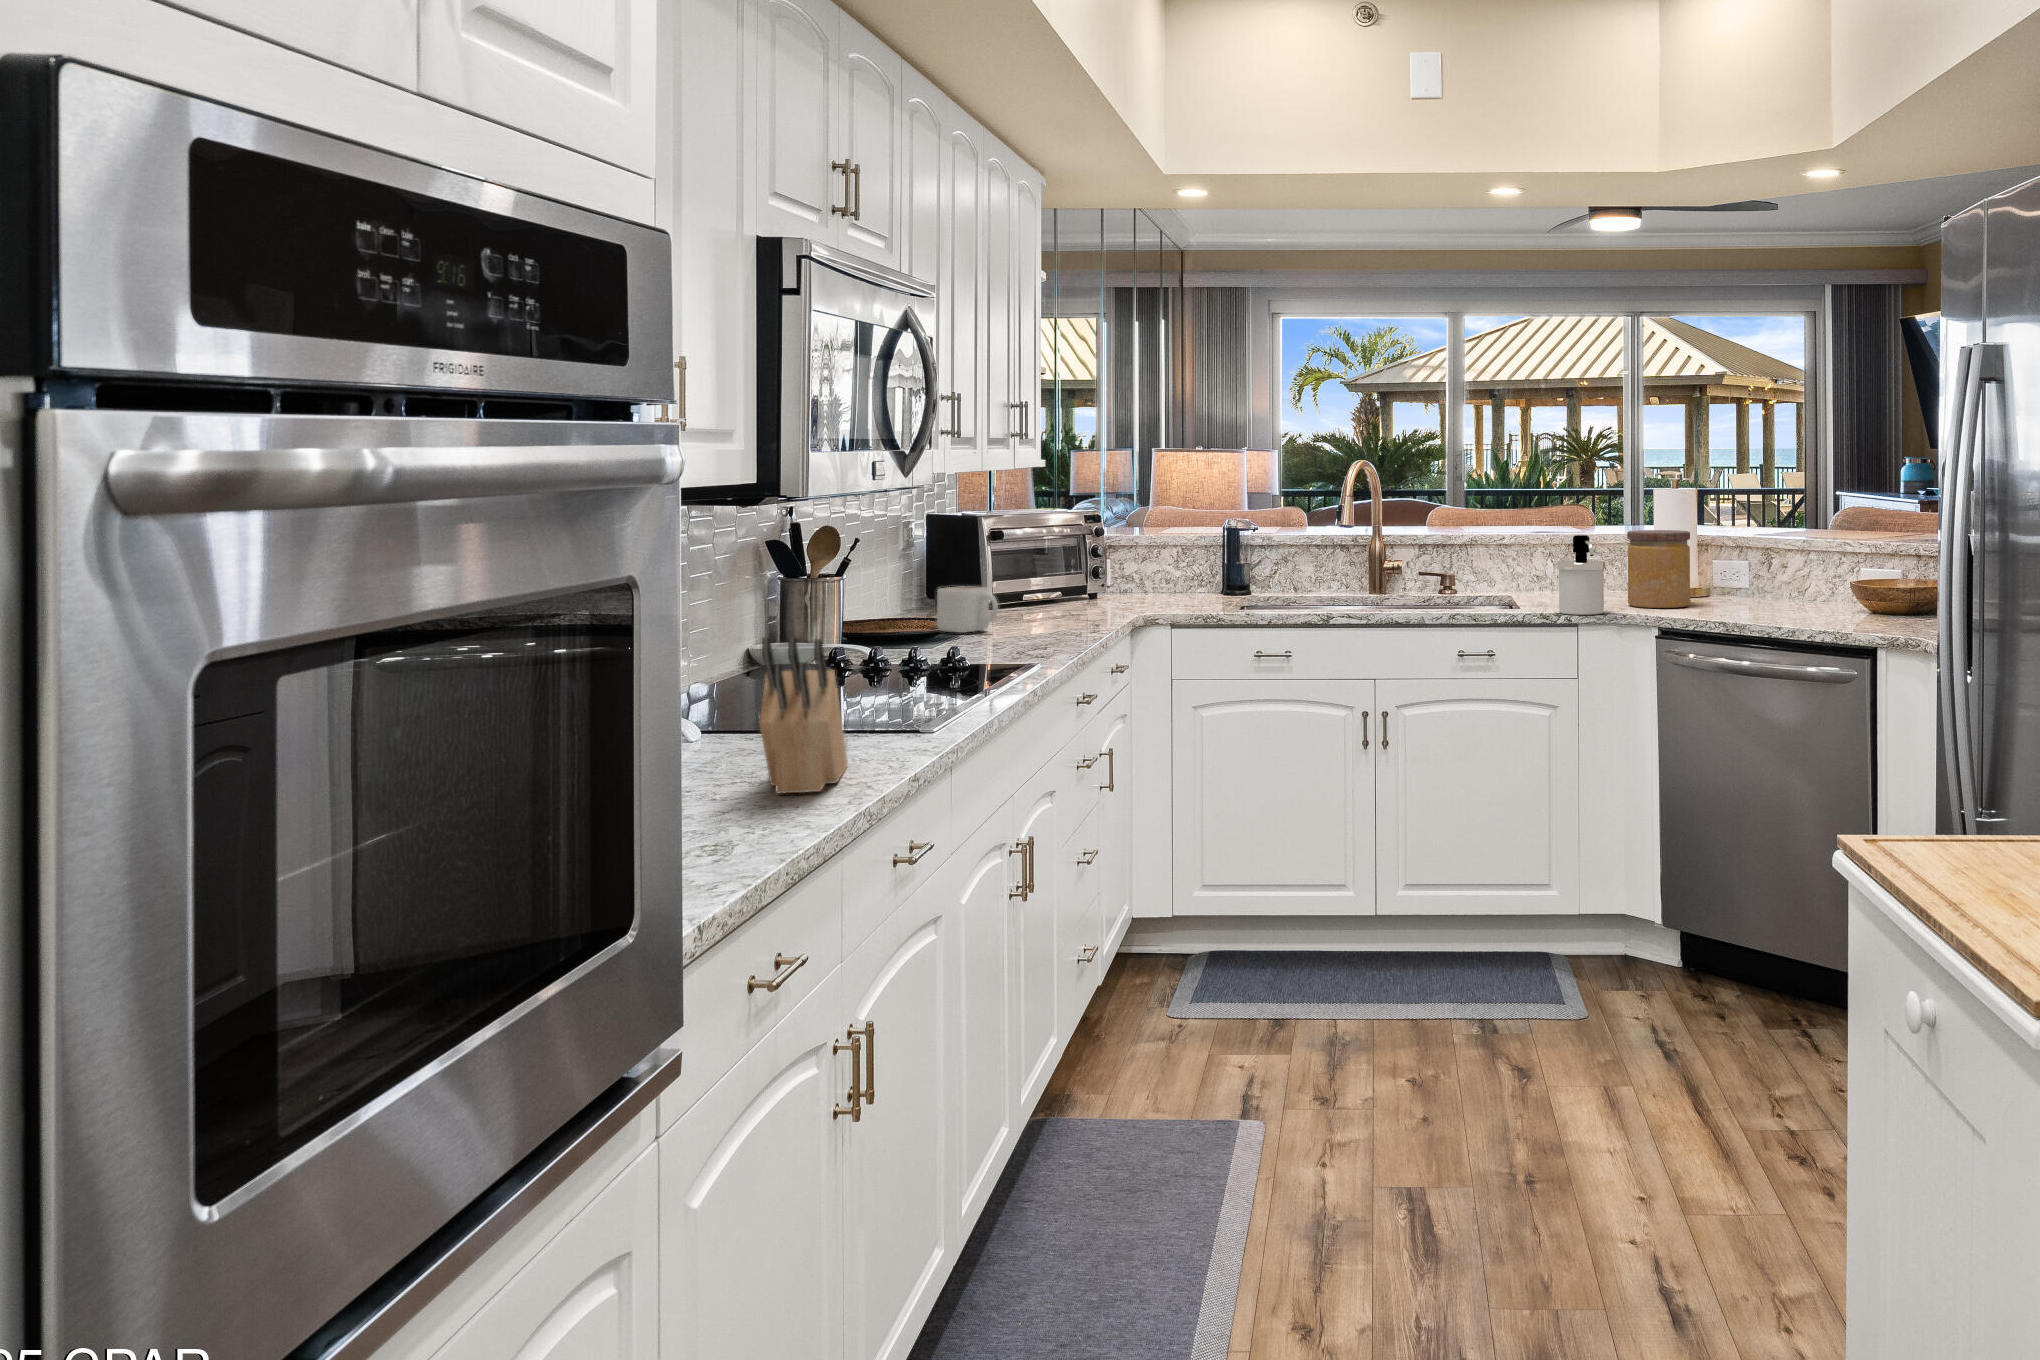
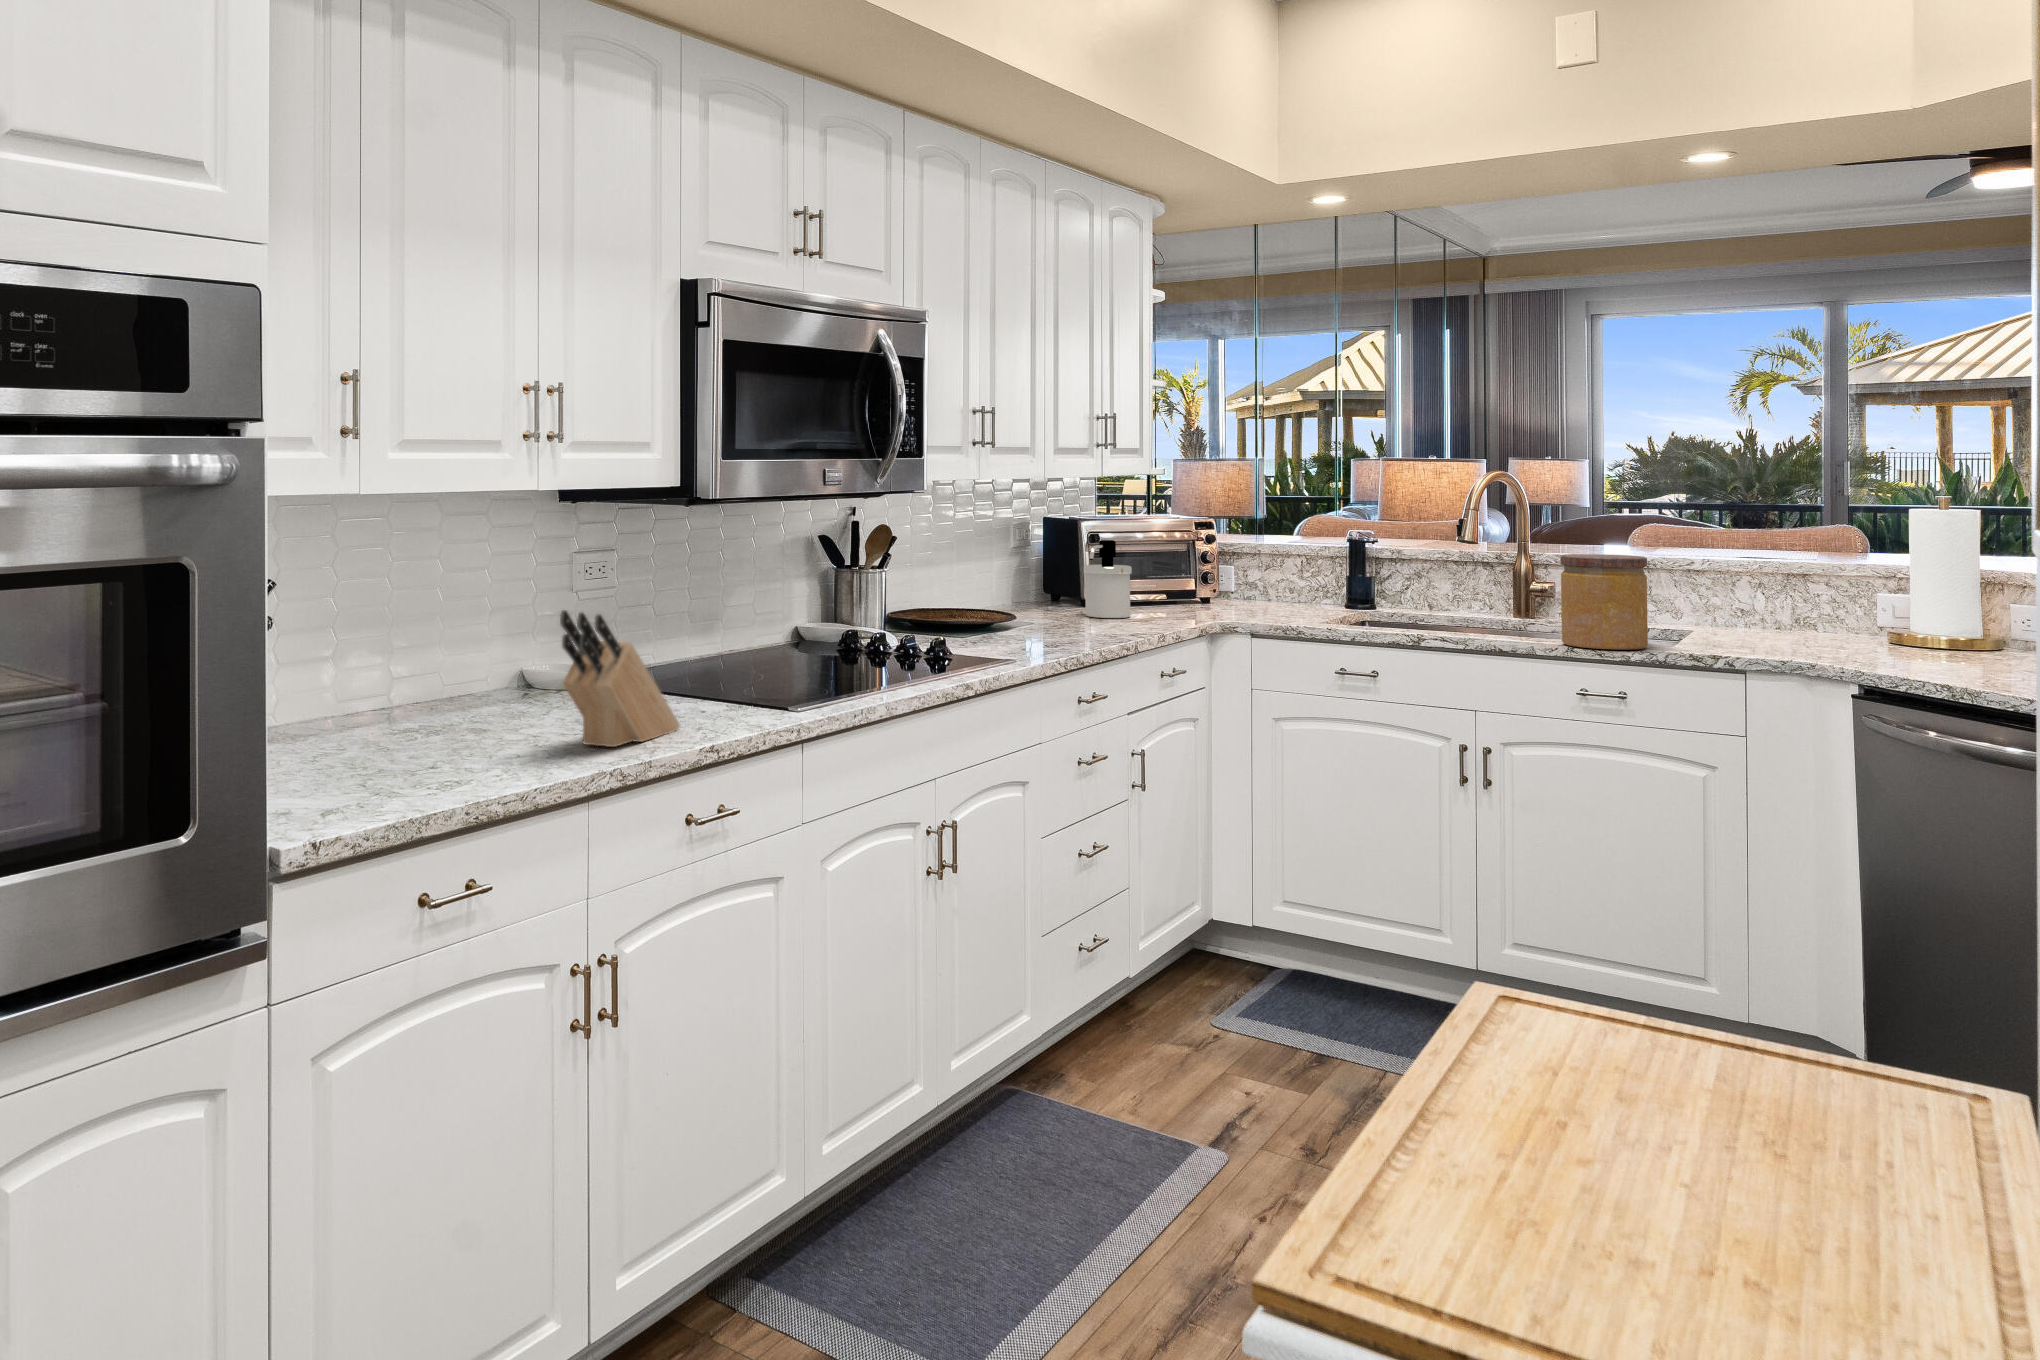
jar: present [1627,530,1690,608] -> present [1560,554,1648,650]
soap dispenser: present [1557,535,1605,615] -> present [1084,540,1132,618]
mug: present [937,586,998,633] -> none [997,584,1047,626]

